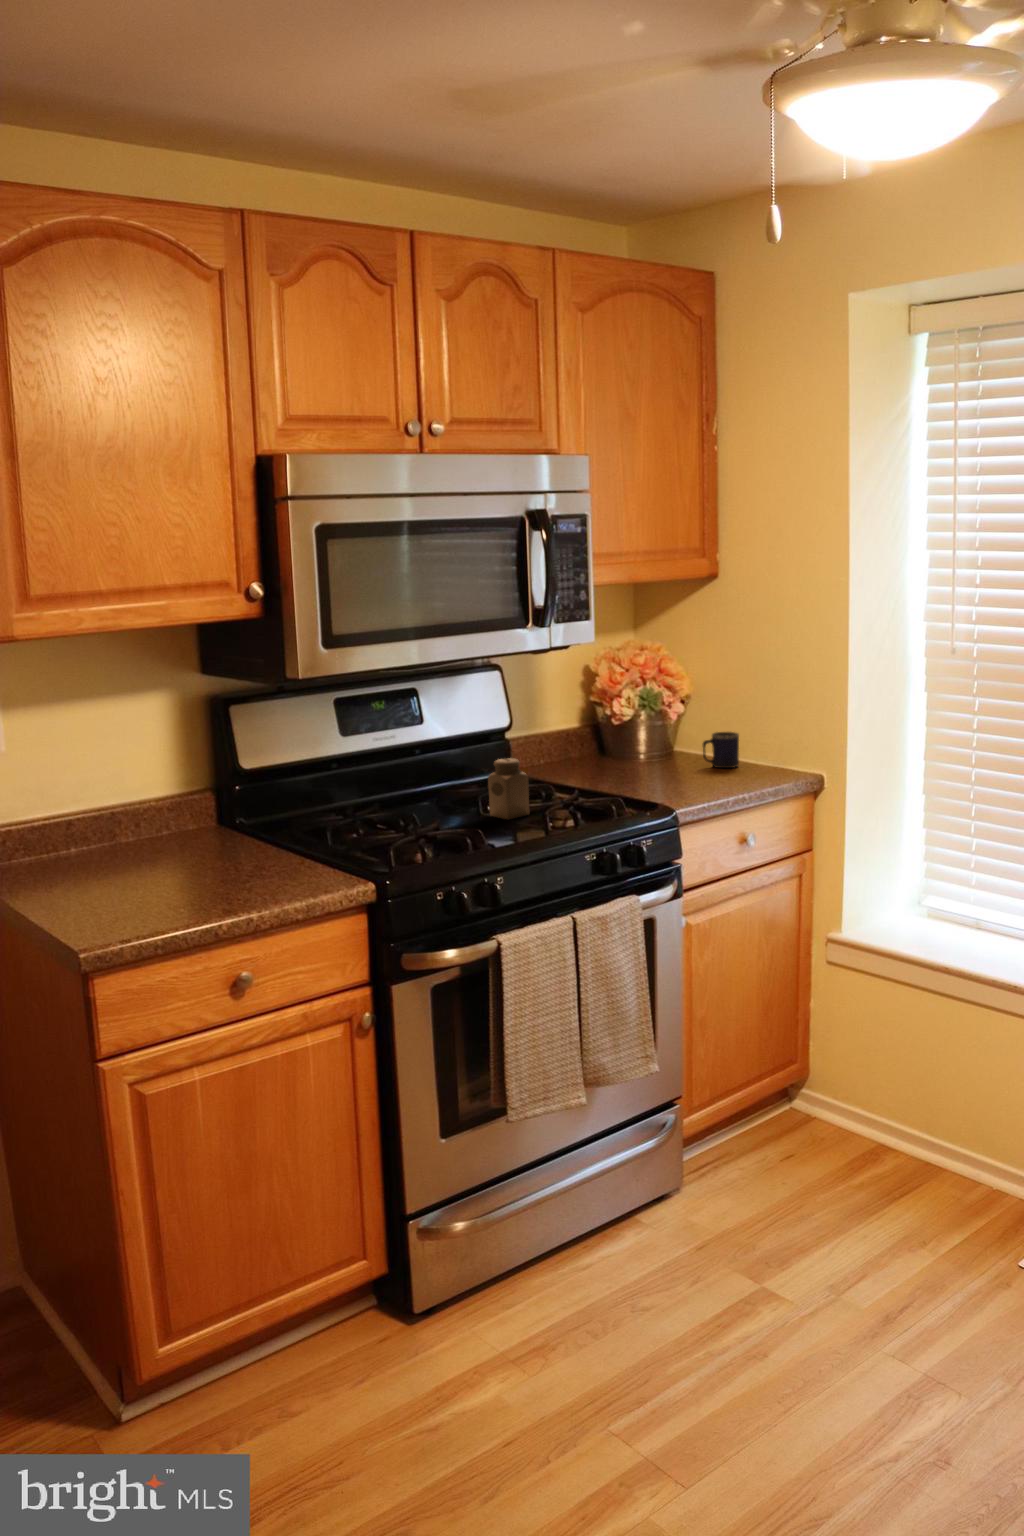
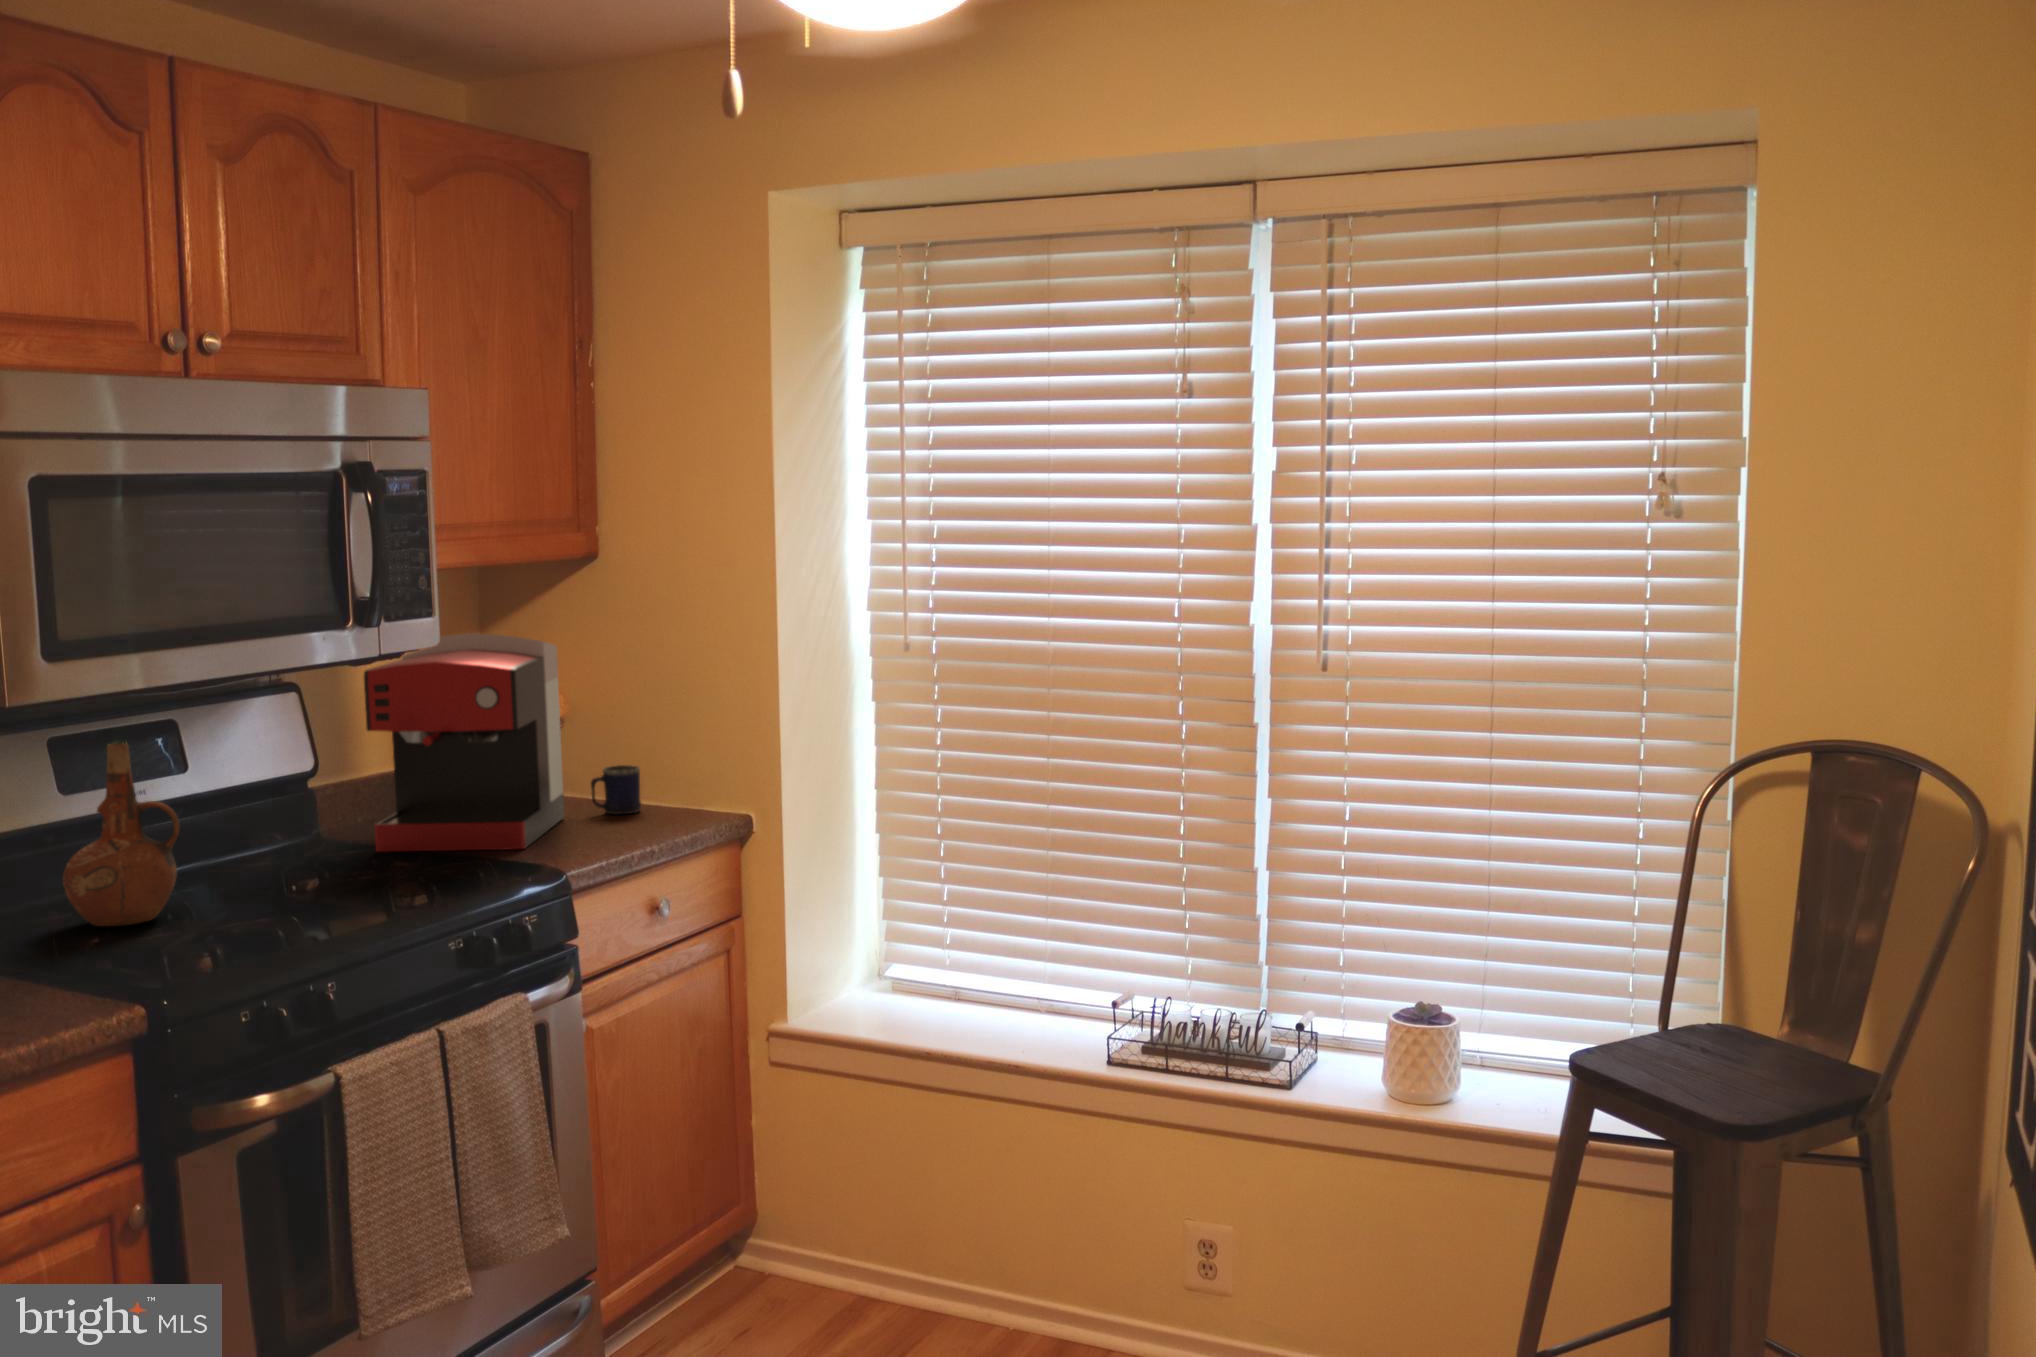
coffee maker: none [544,632,683,790] -> present [364,633,564,852]
ceramic pitcher: none [349,704,417,825] -> present [63,743,179,926]
salt shaker: present [488,758,529,819] -> none [294,814,360,902]

